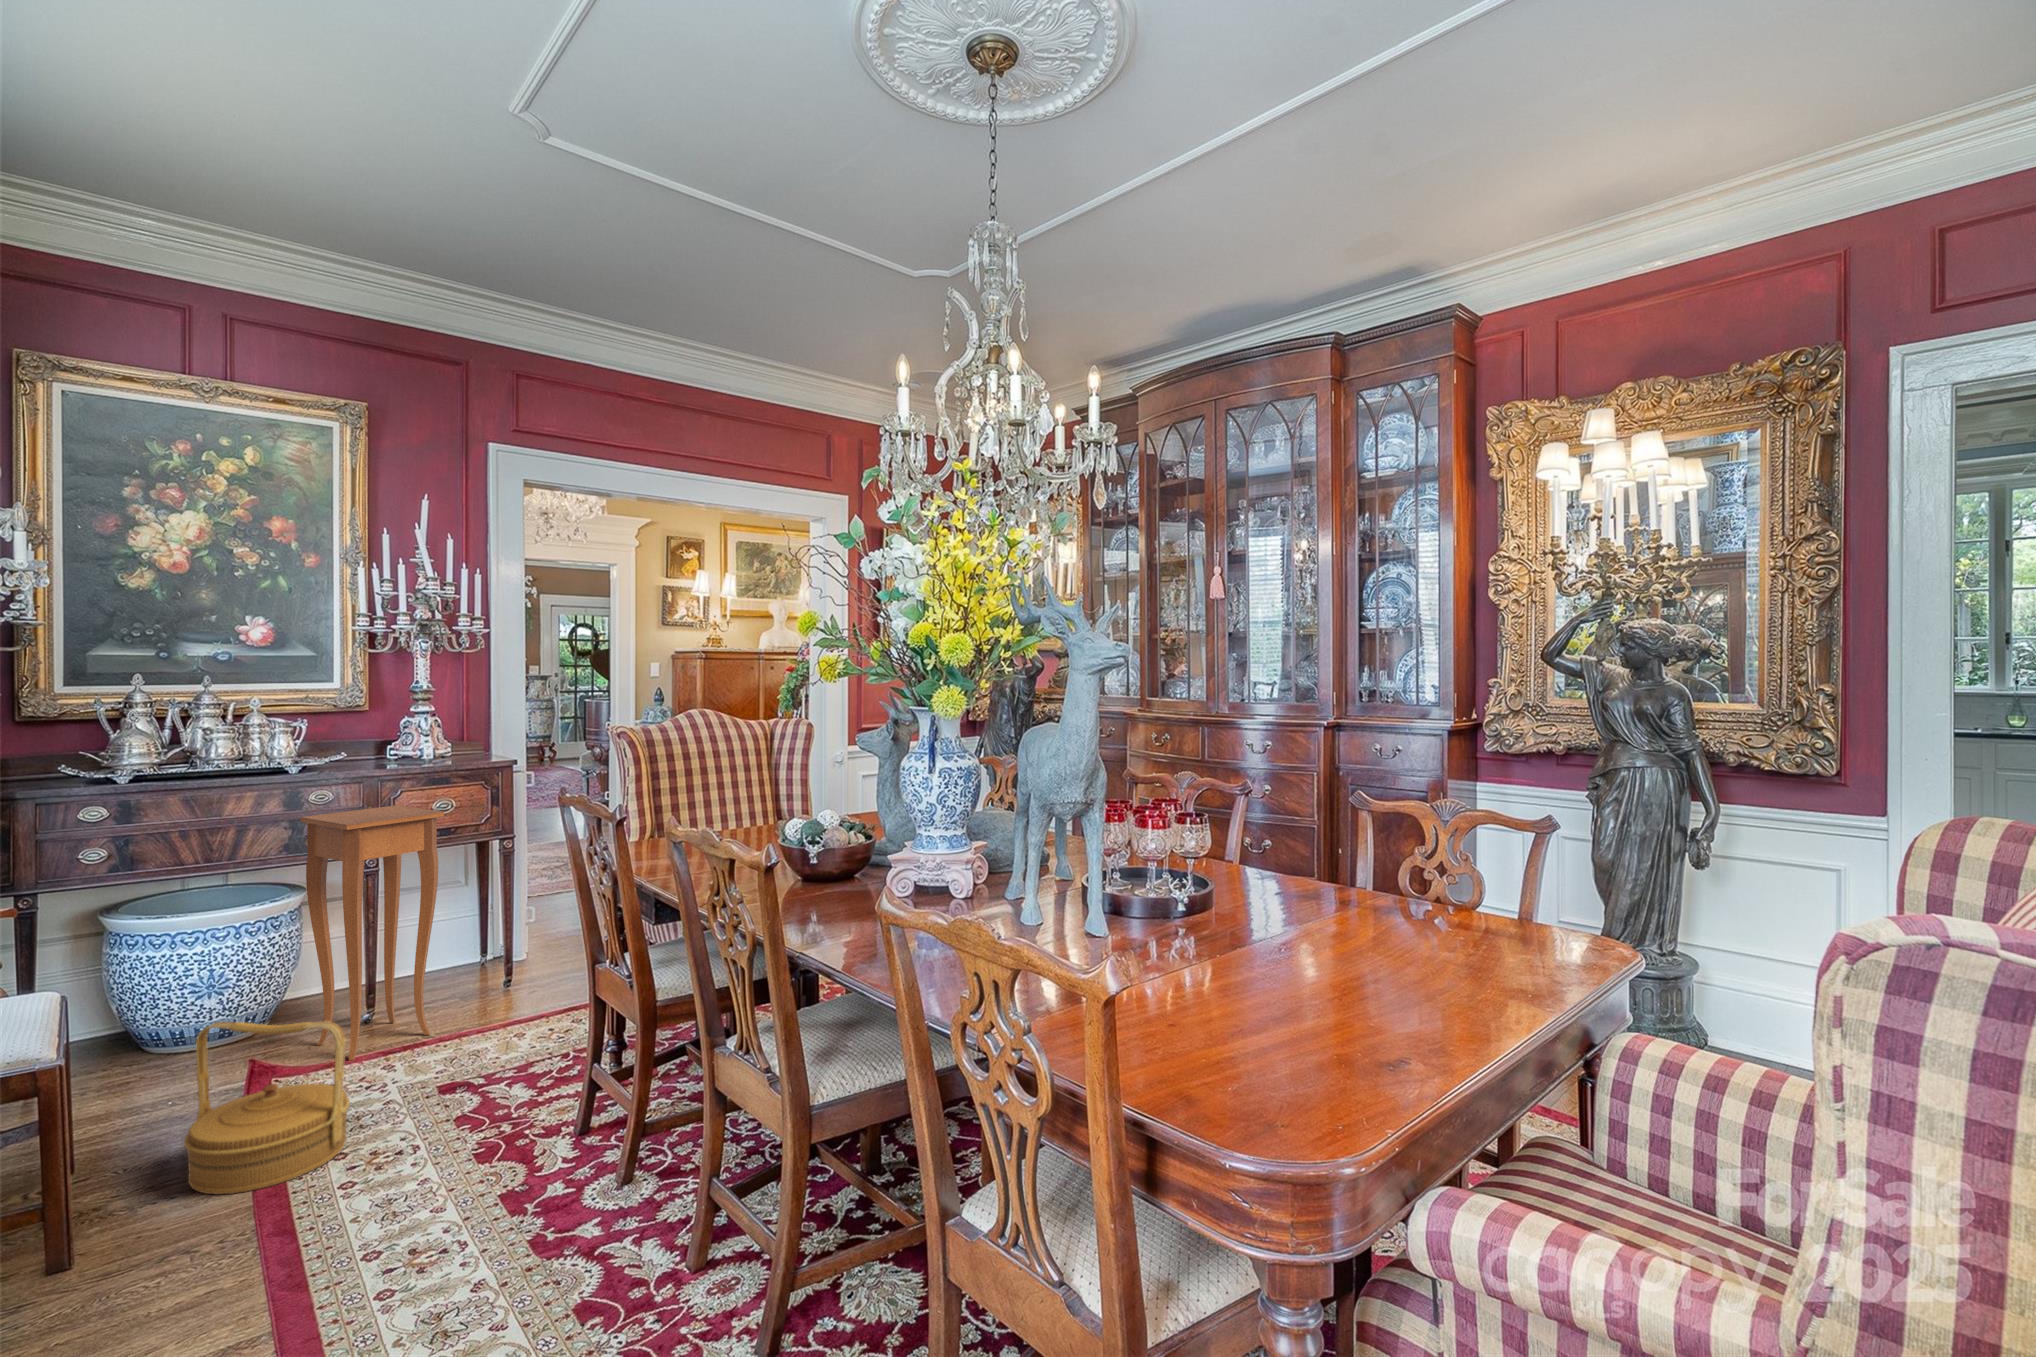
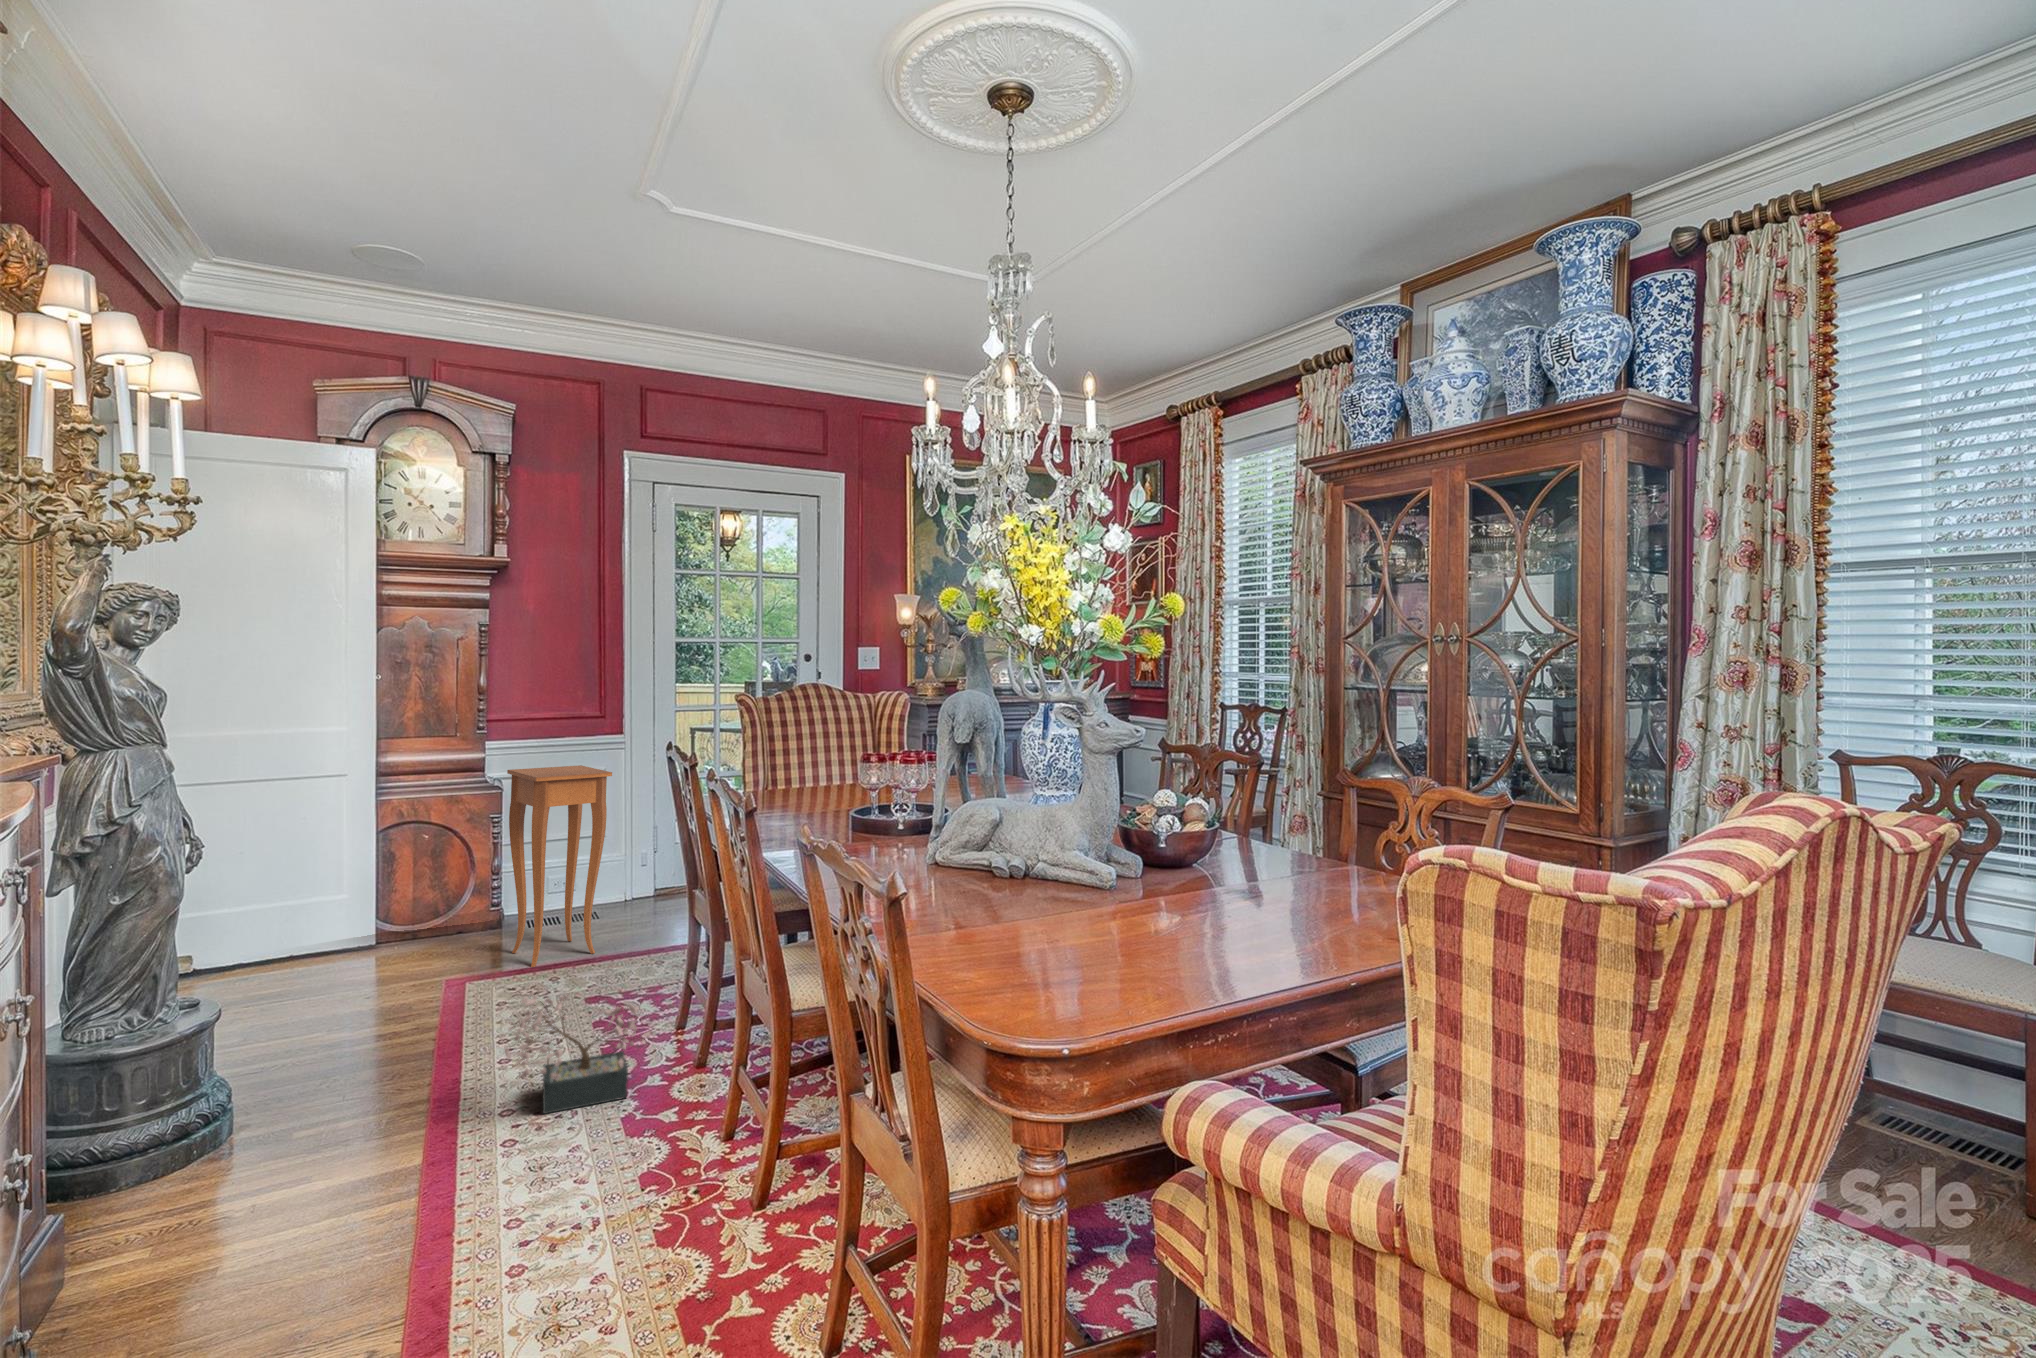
basket: present [184,1022,350,1195] -> none [396,922,517,1055]
decorative plant: none [362,1094,552,1250] -> present [505,991,650,1114]

